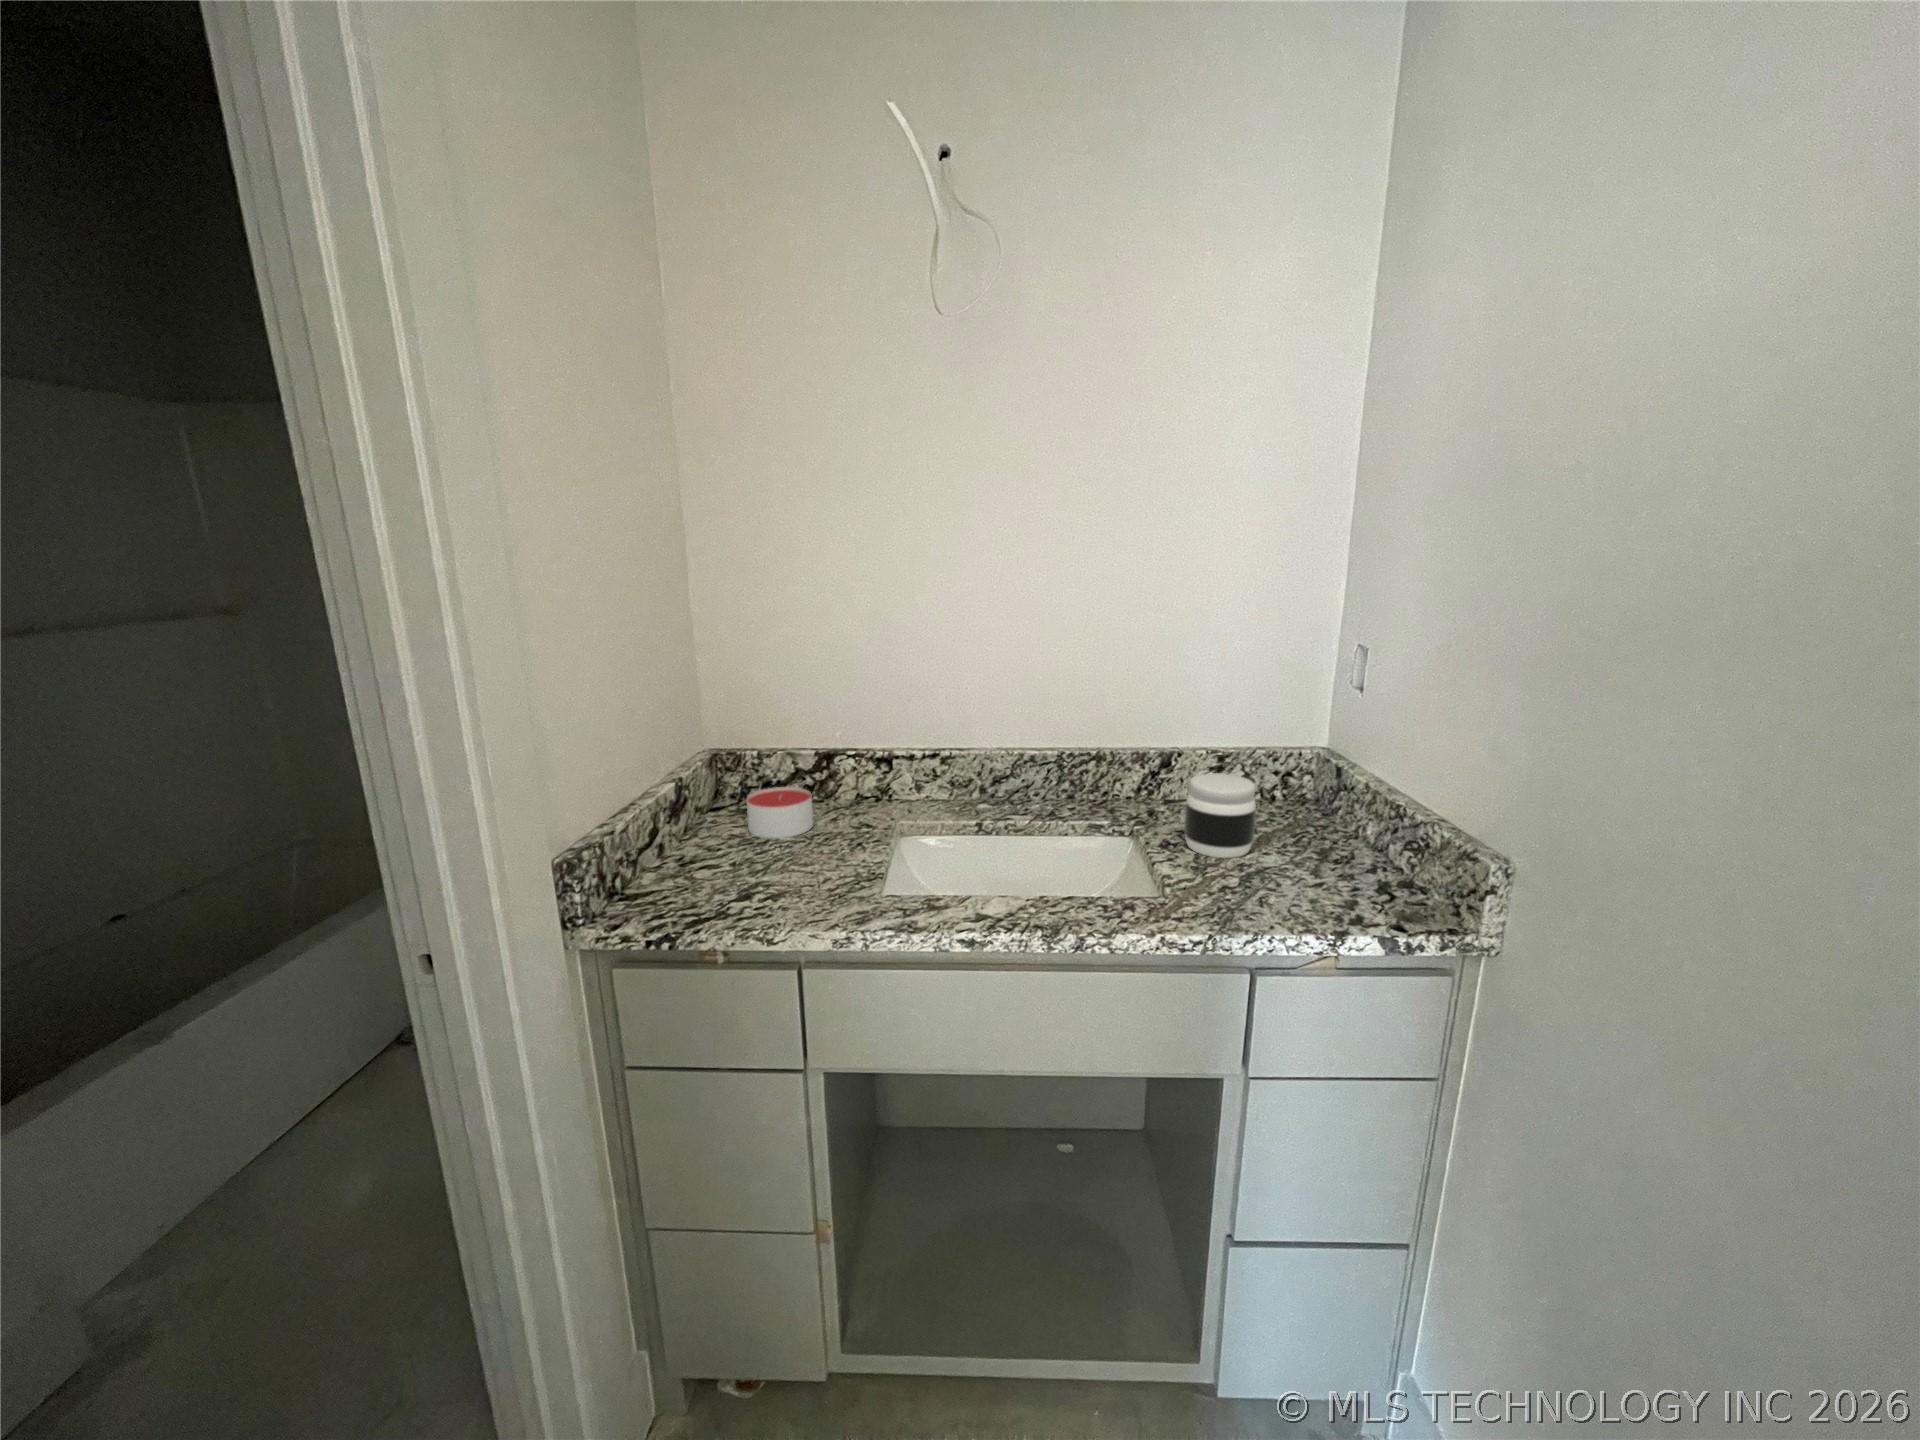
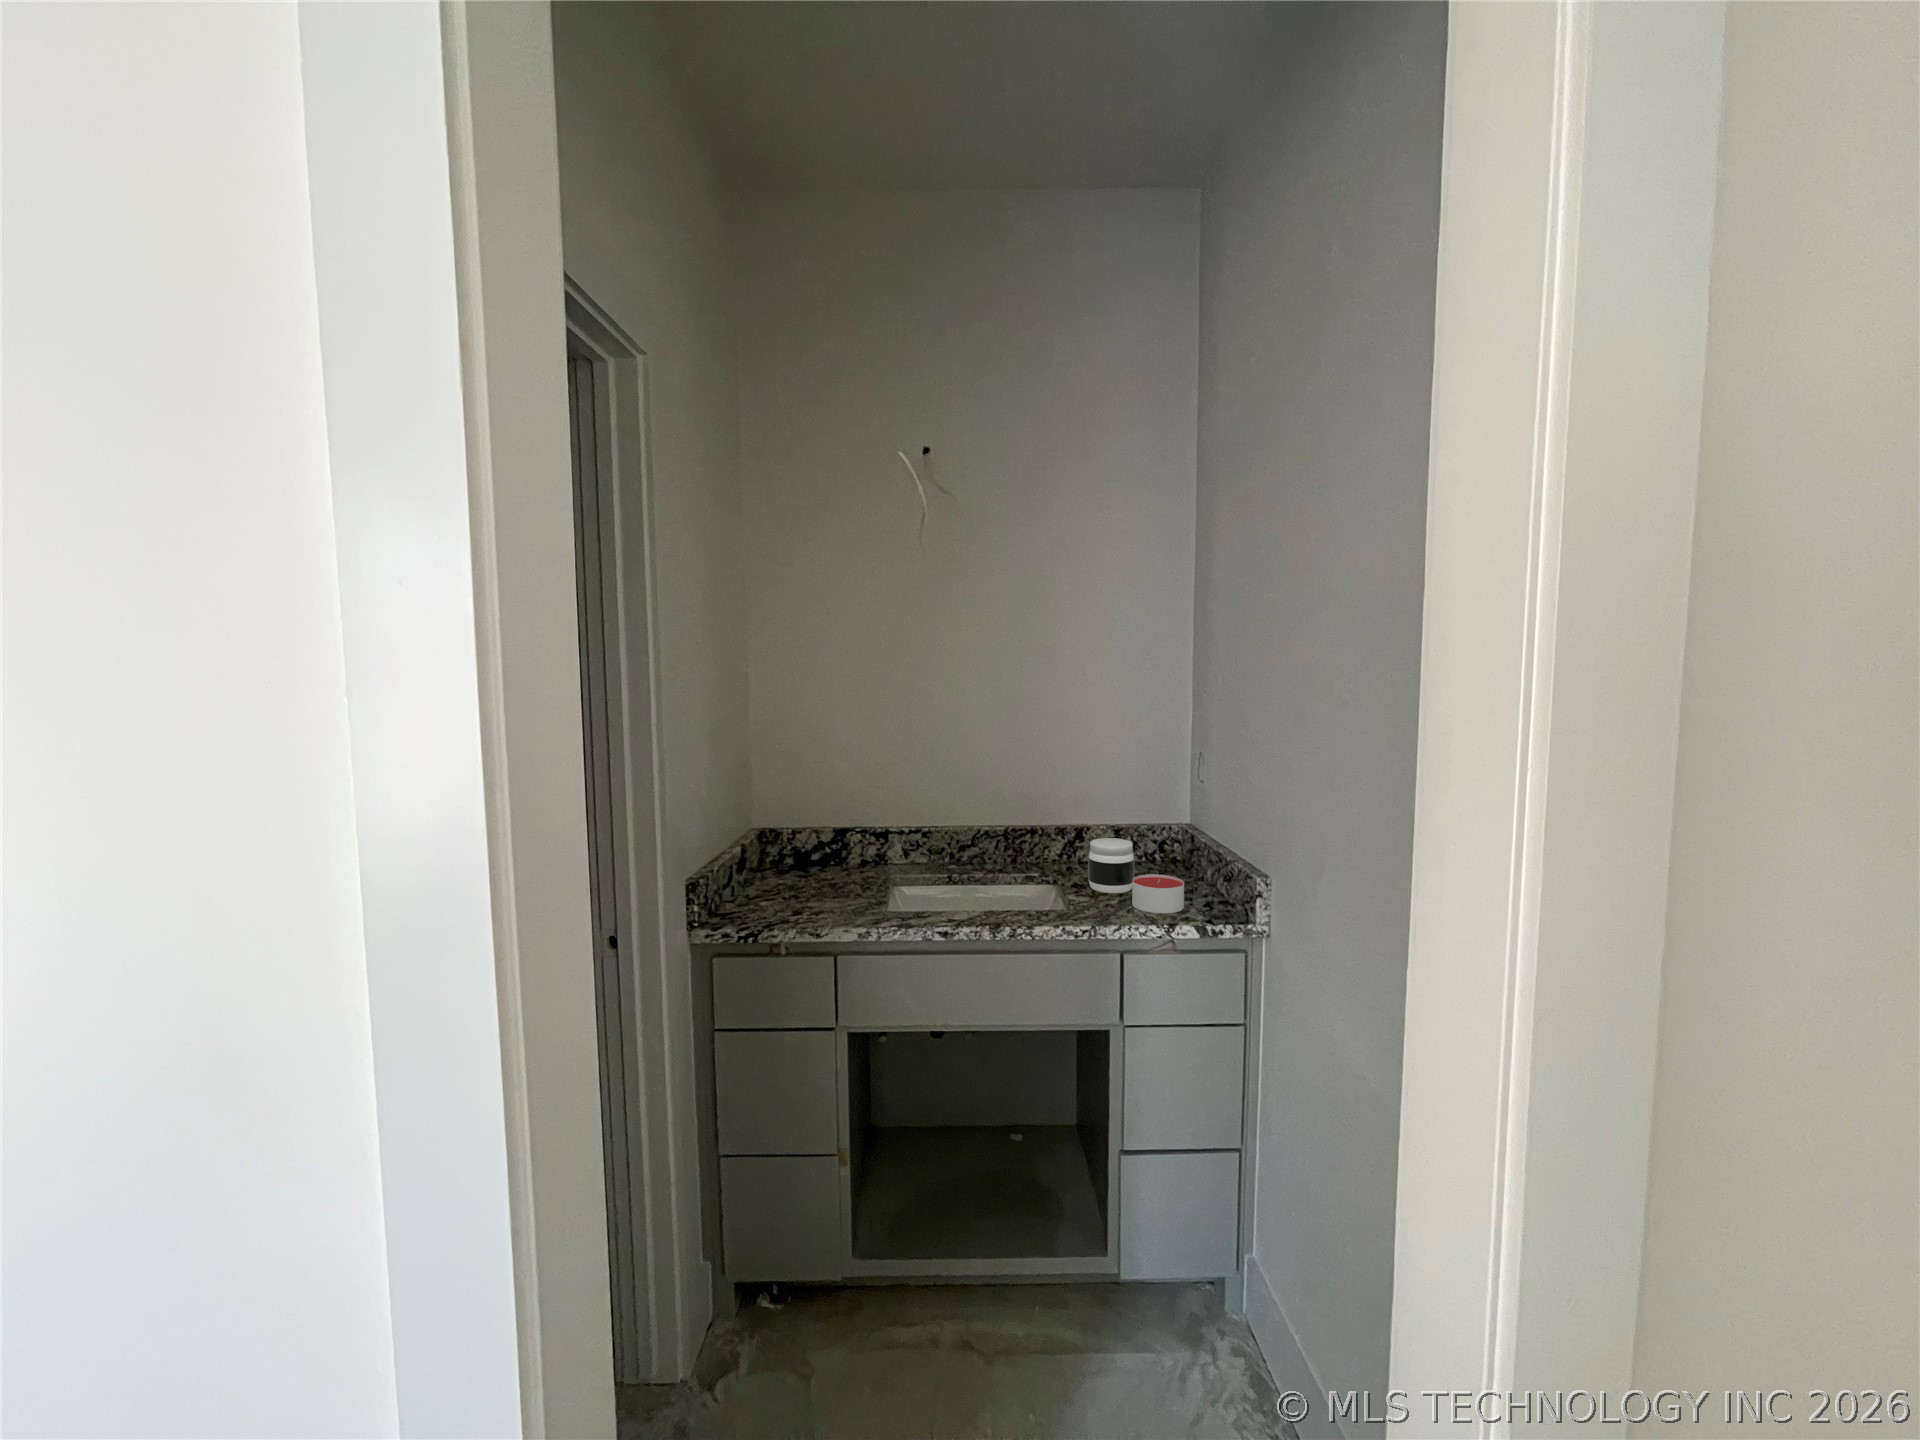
candle: present [747,787,813,838] -> present [1132,874,1184,913]

